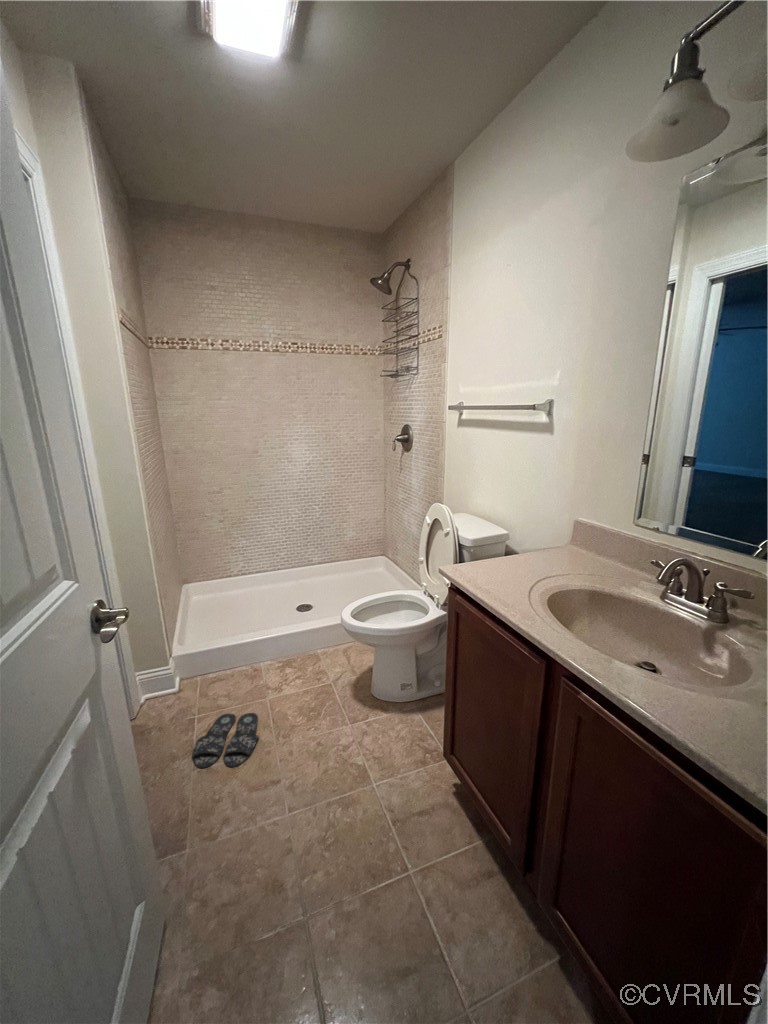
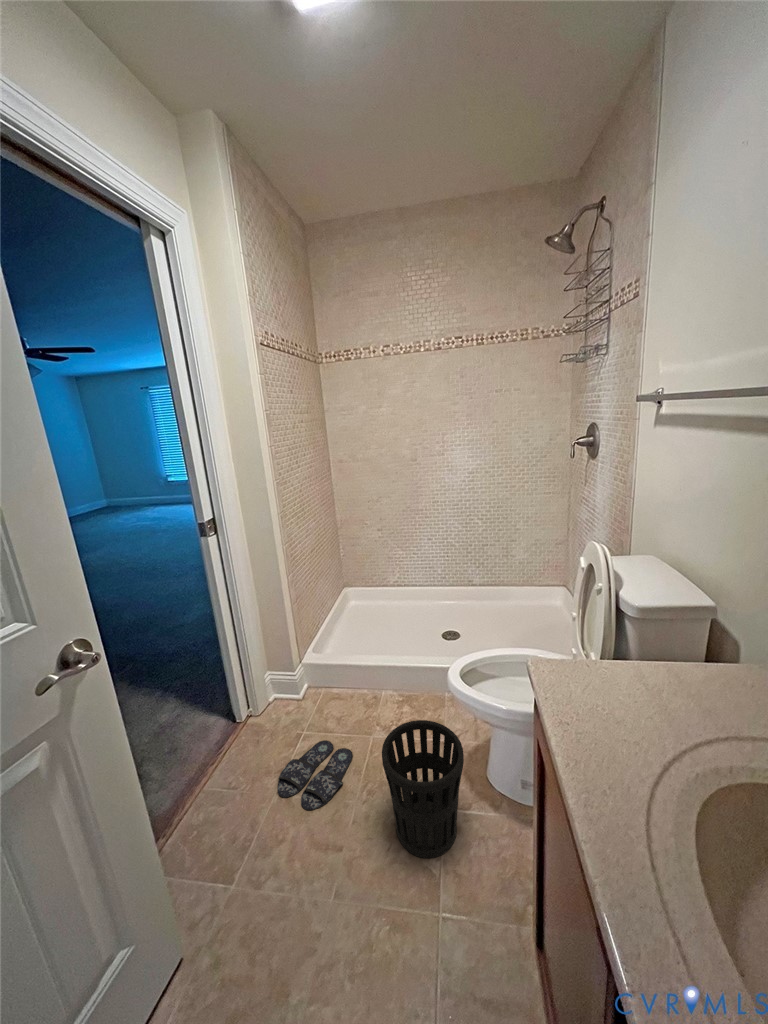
wastebasket: none [306,656,370,757] -> present [382,720,464,858]

